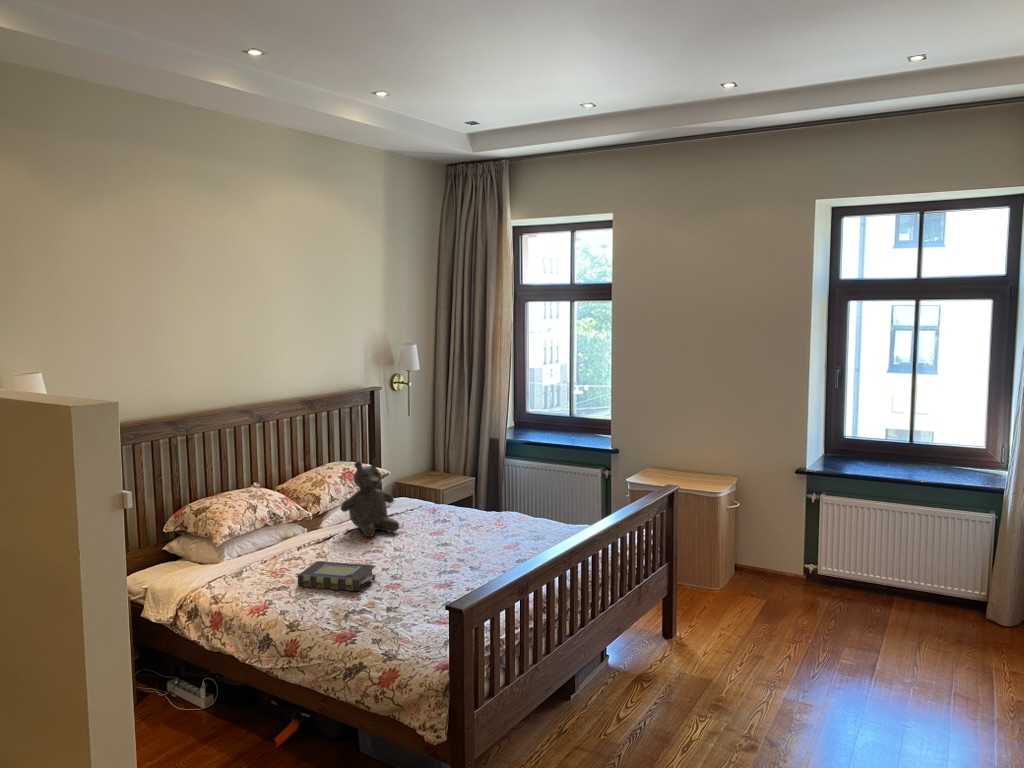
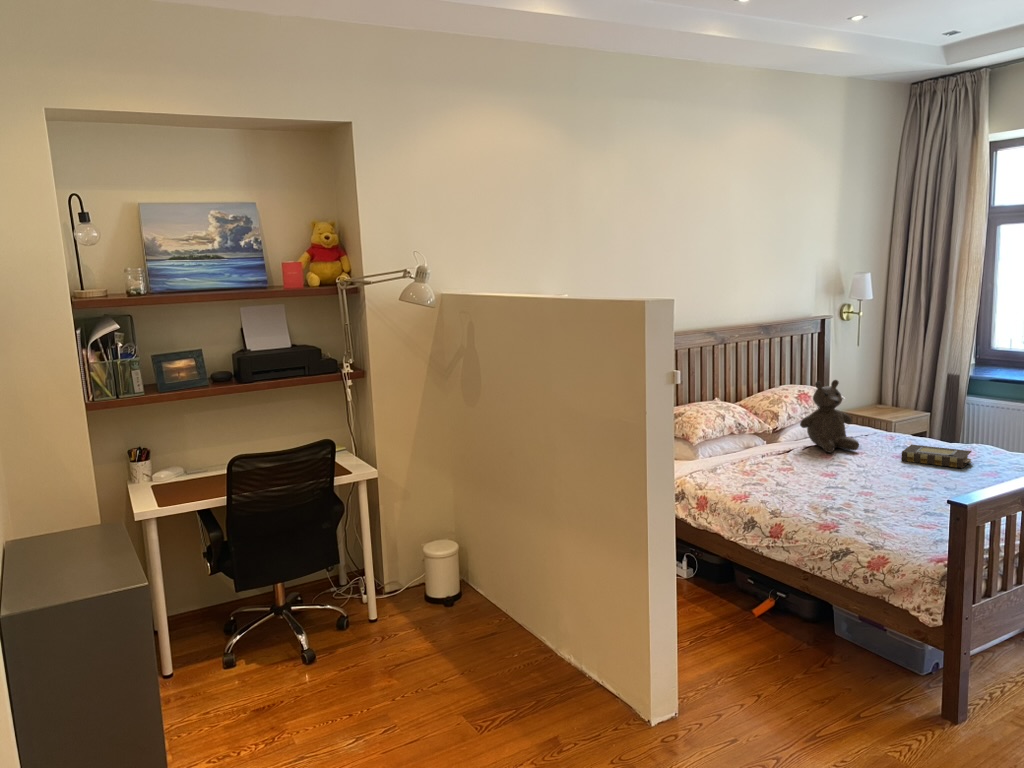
book: present [298,561,376,591] -> present [901,445,972,468]

